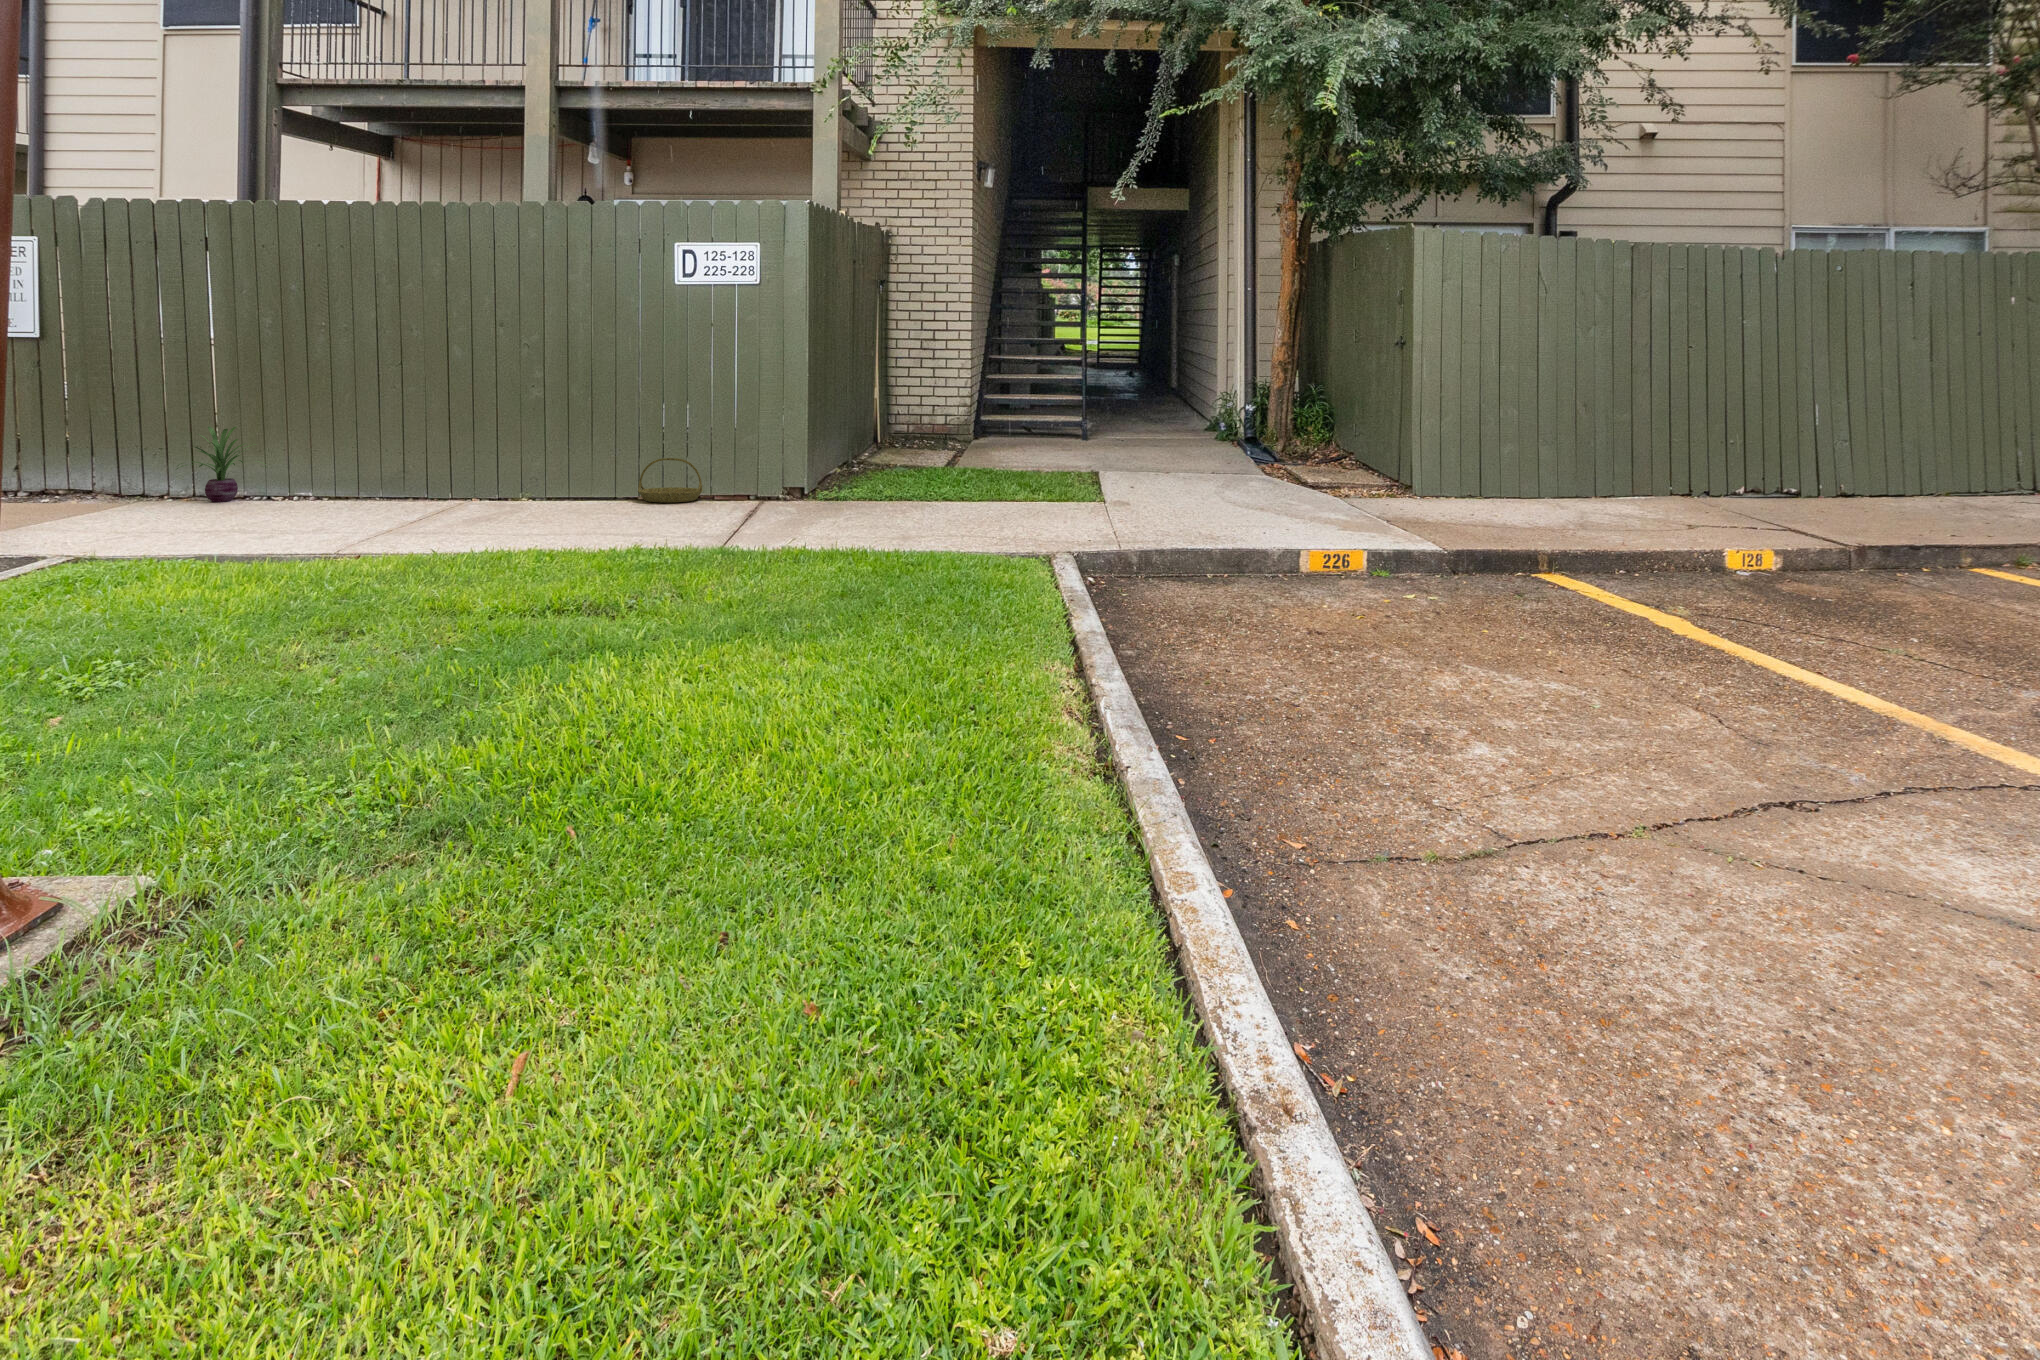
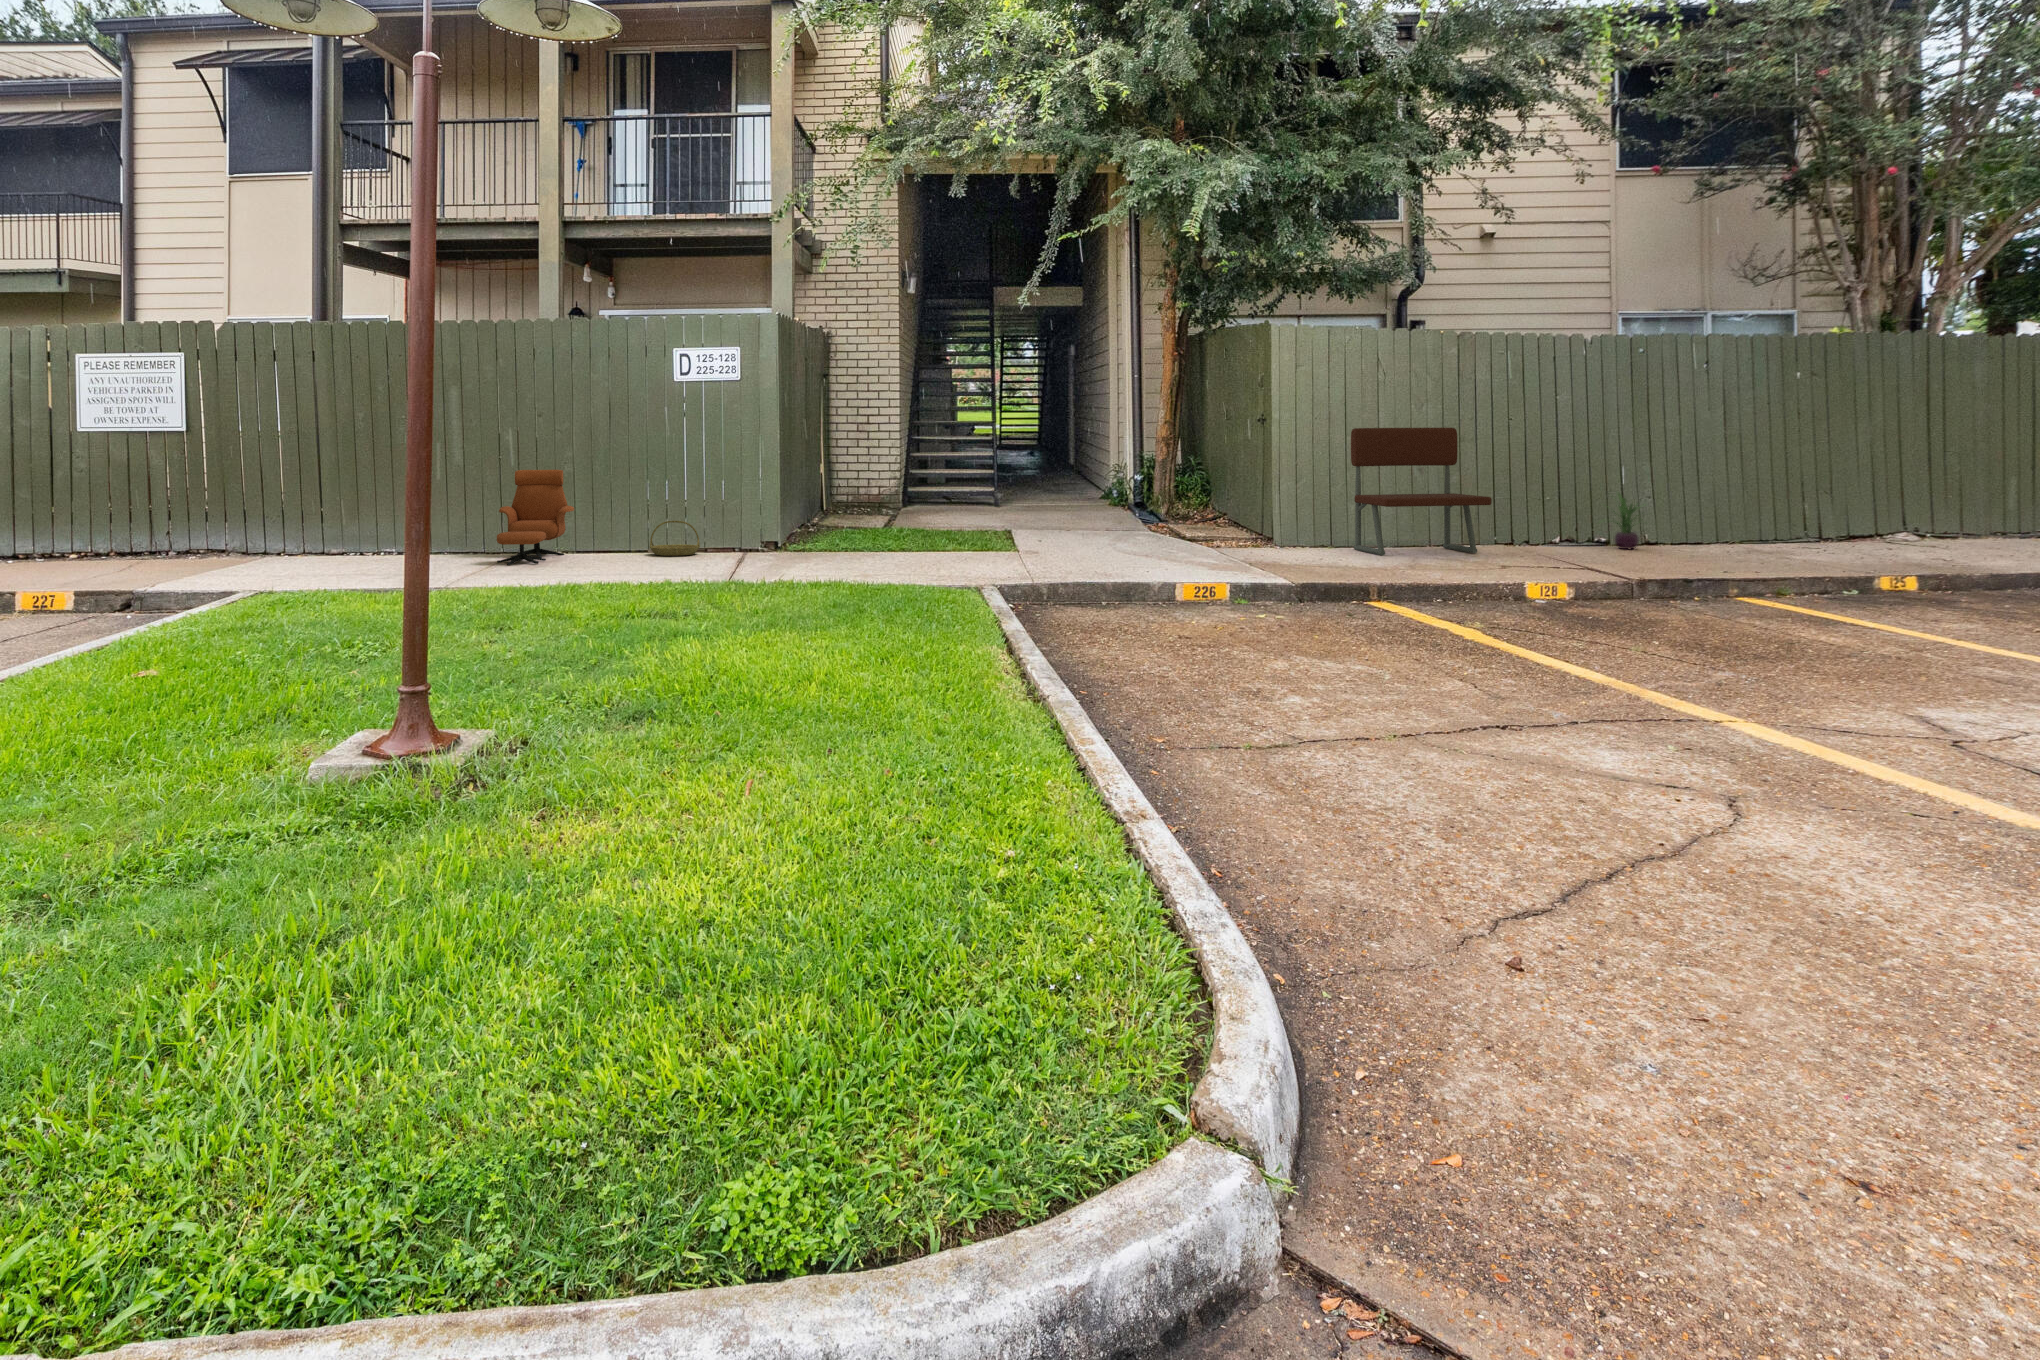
bench: none [1507,354,1678,511] -> present [1351,428,1492,555]
lounge chair: none [431,391,544,515] -> present [497,470,574,565]
decorative plant: present [177,426,262,502] -> present [1611,494,1639,549]

